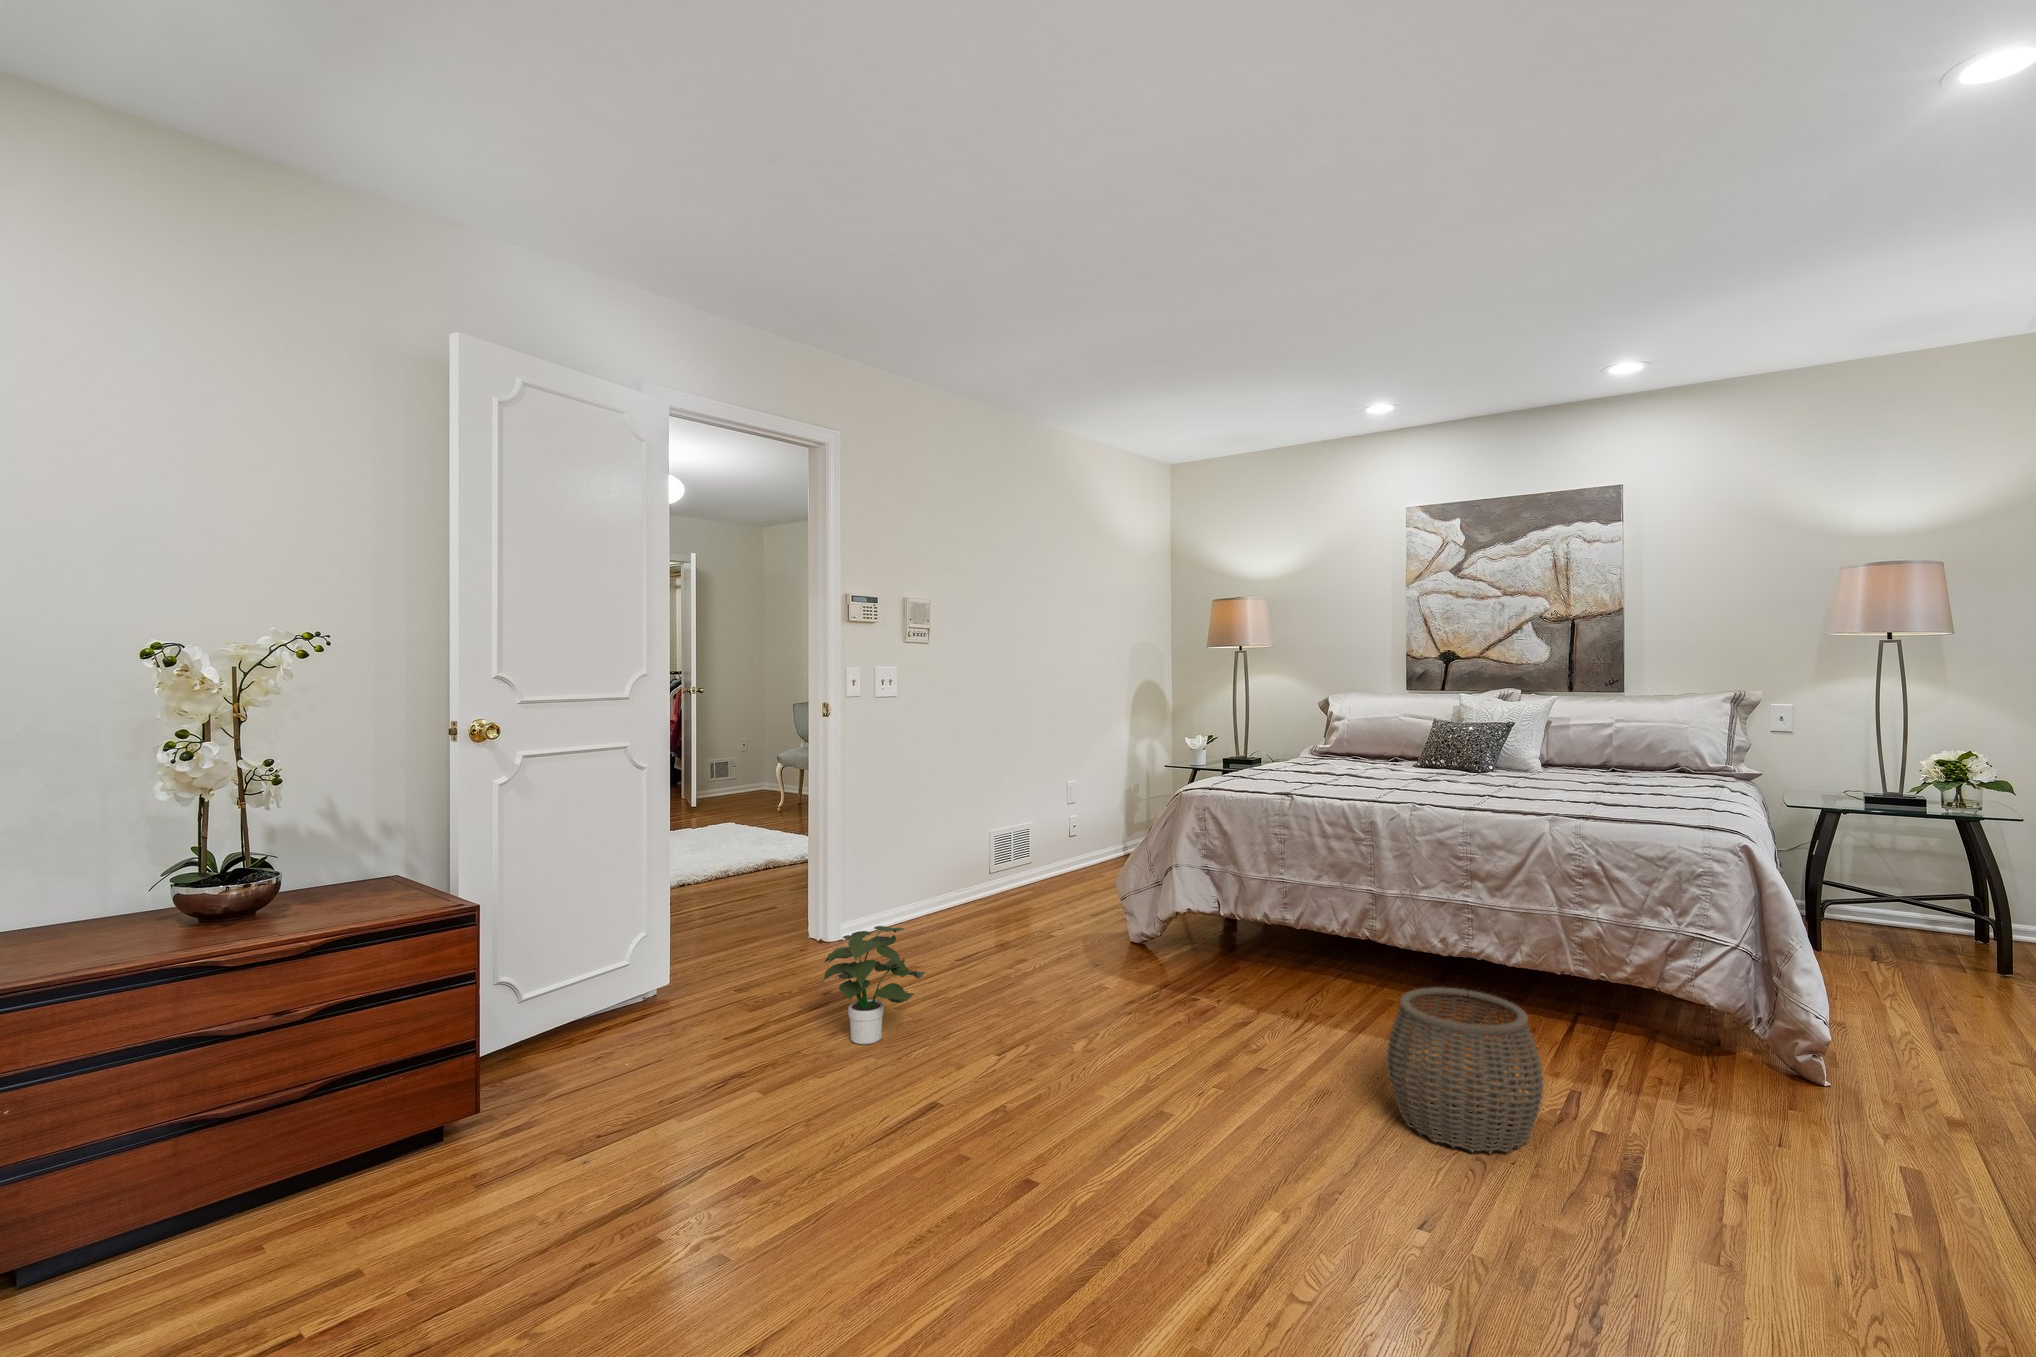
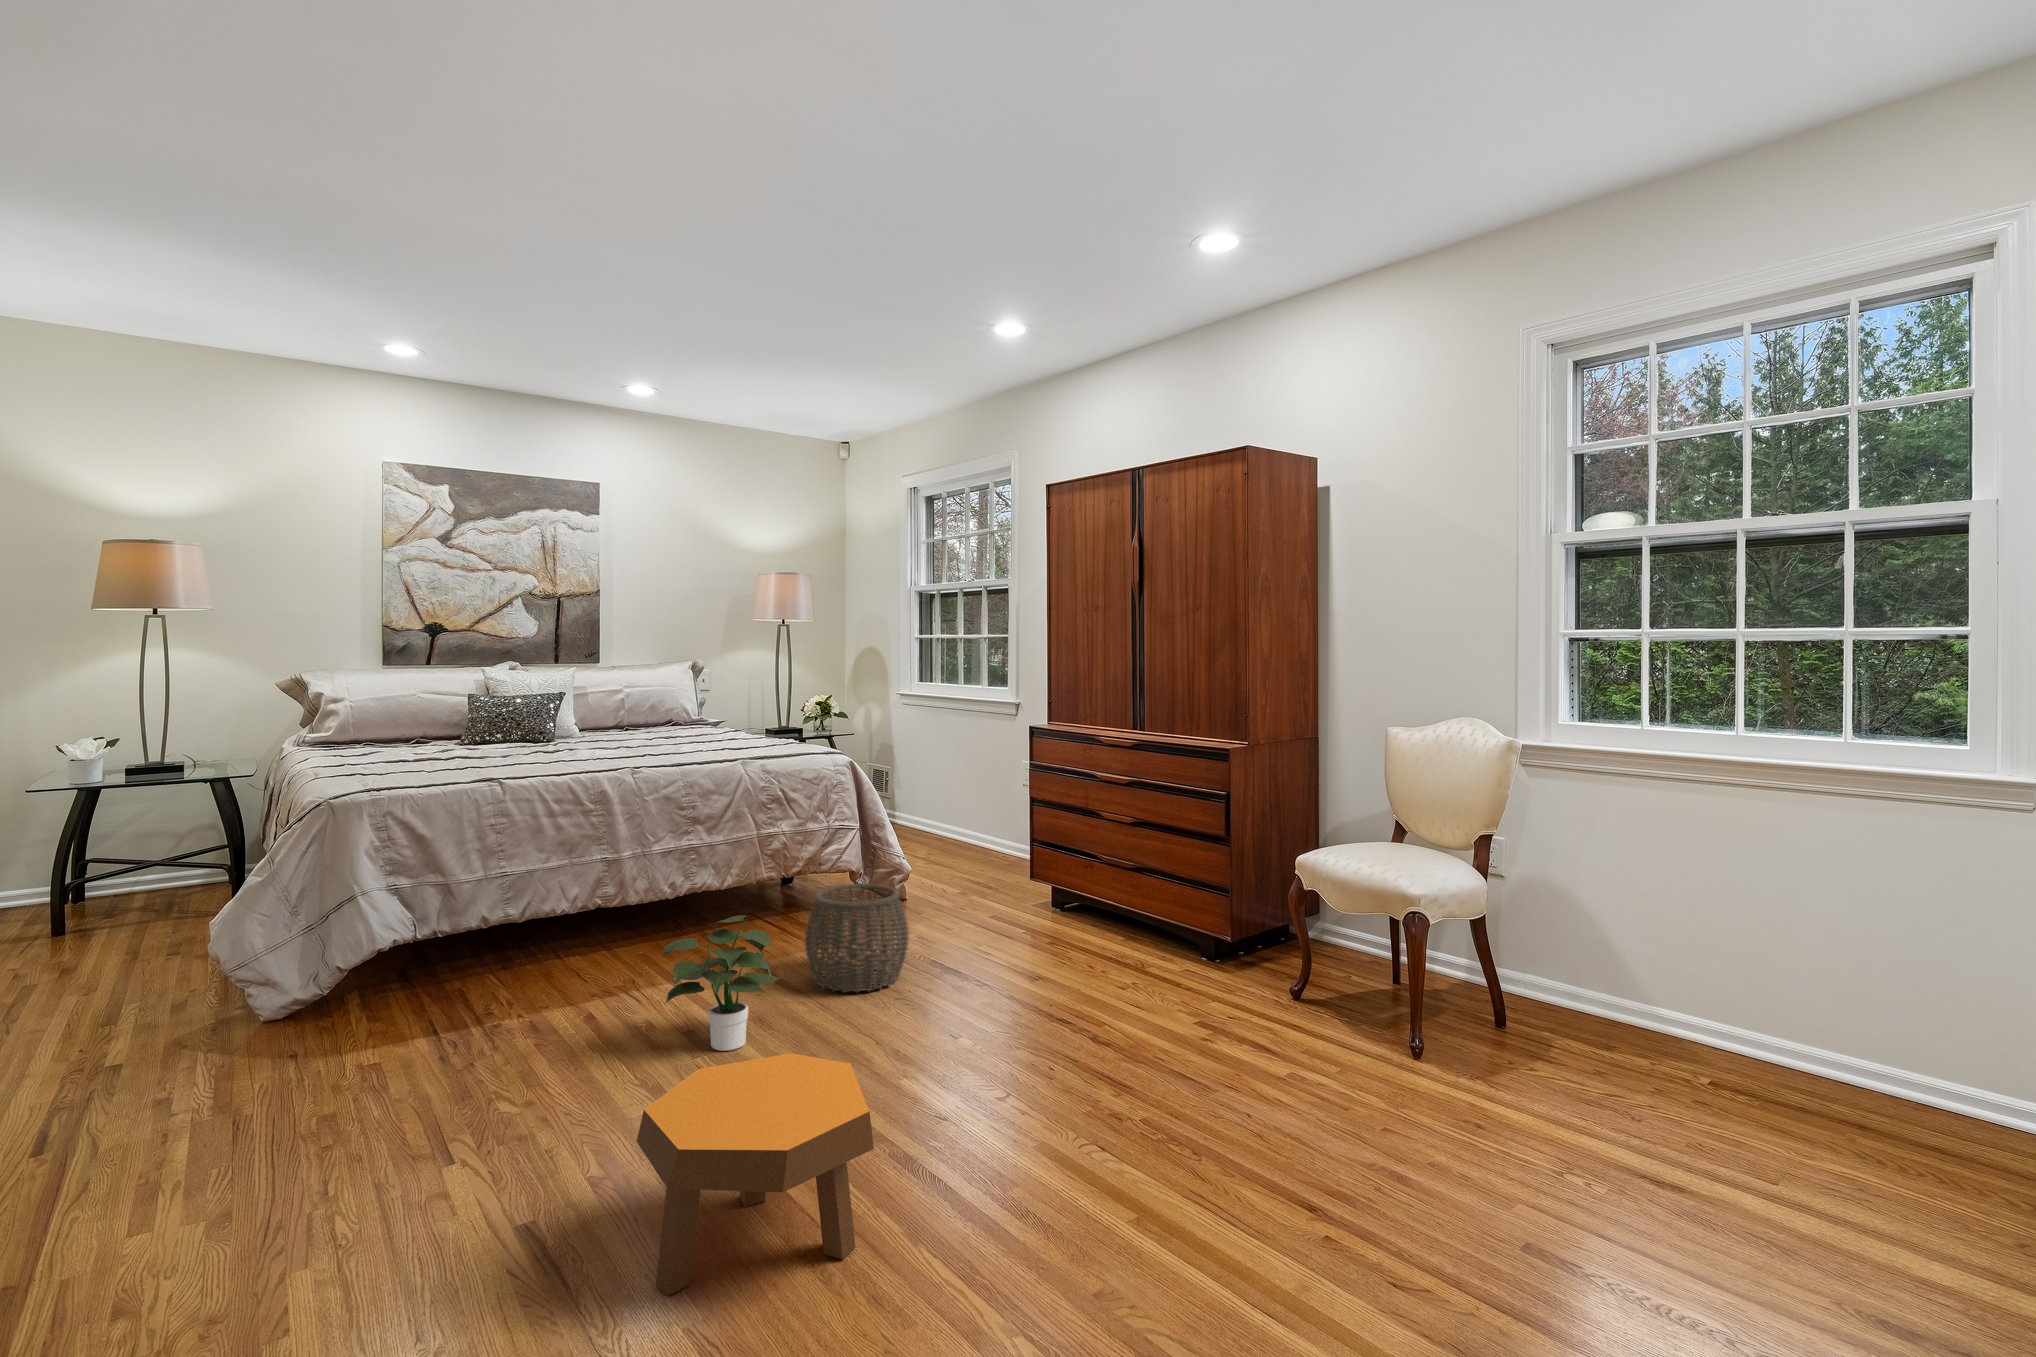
potted plant: present [823,926,926,1044] -> present [662,915,781,1051]
footstool: none [765,1049,981,1269] -> present [637,1053,874,1296]

